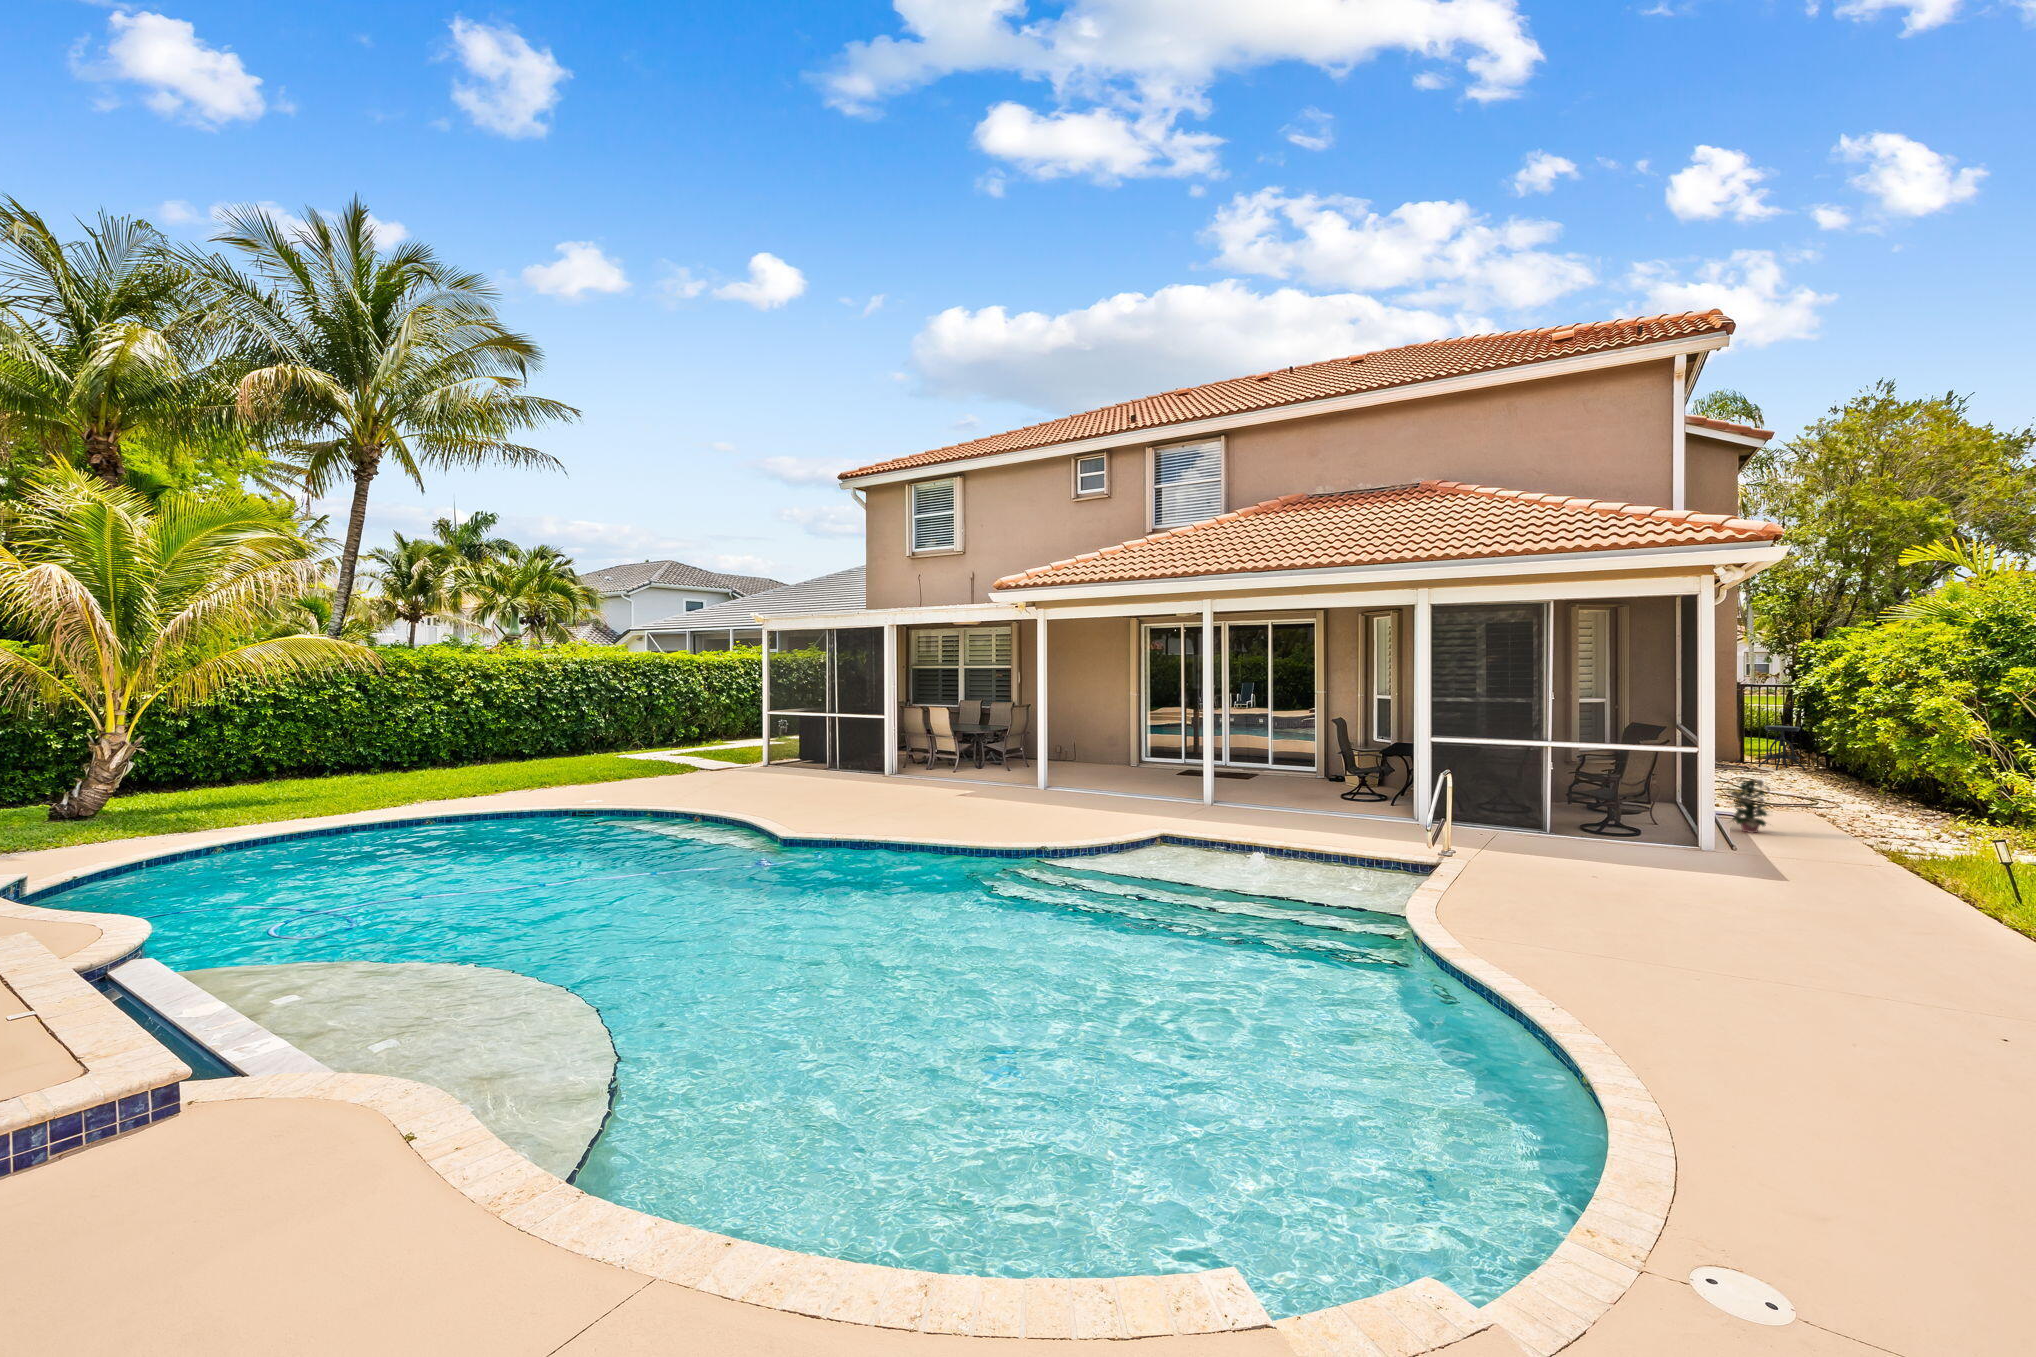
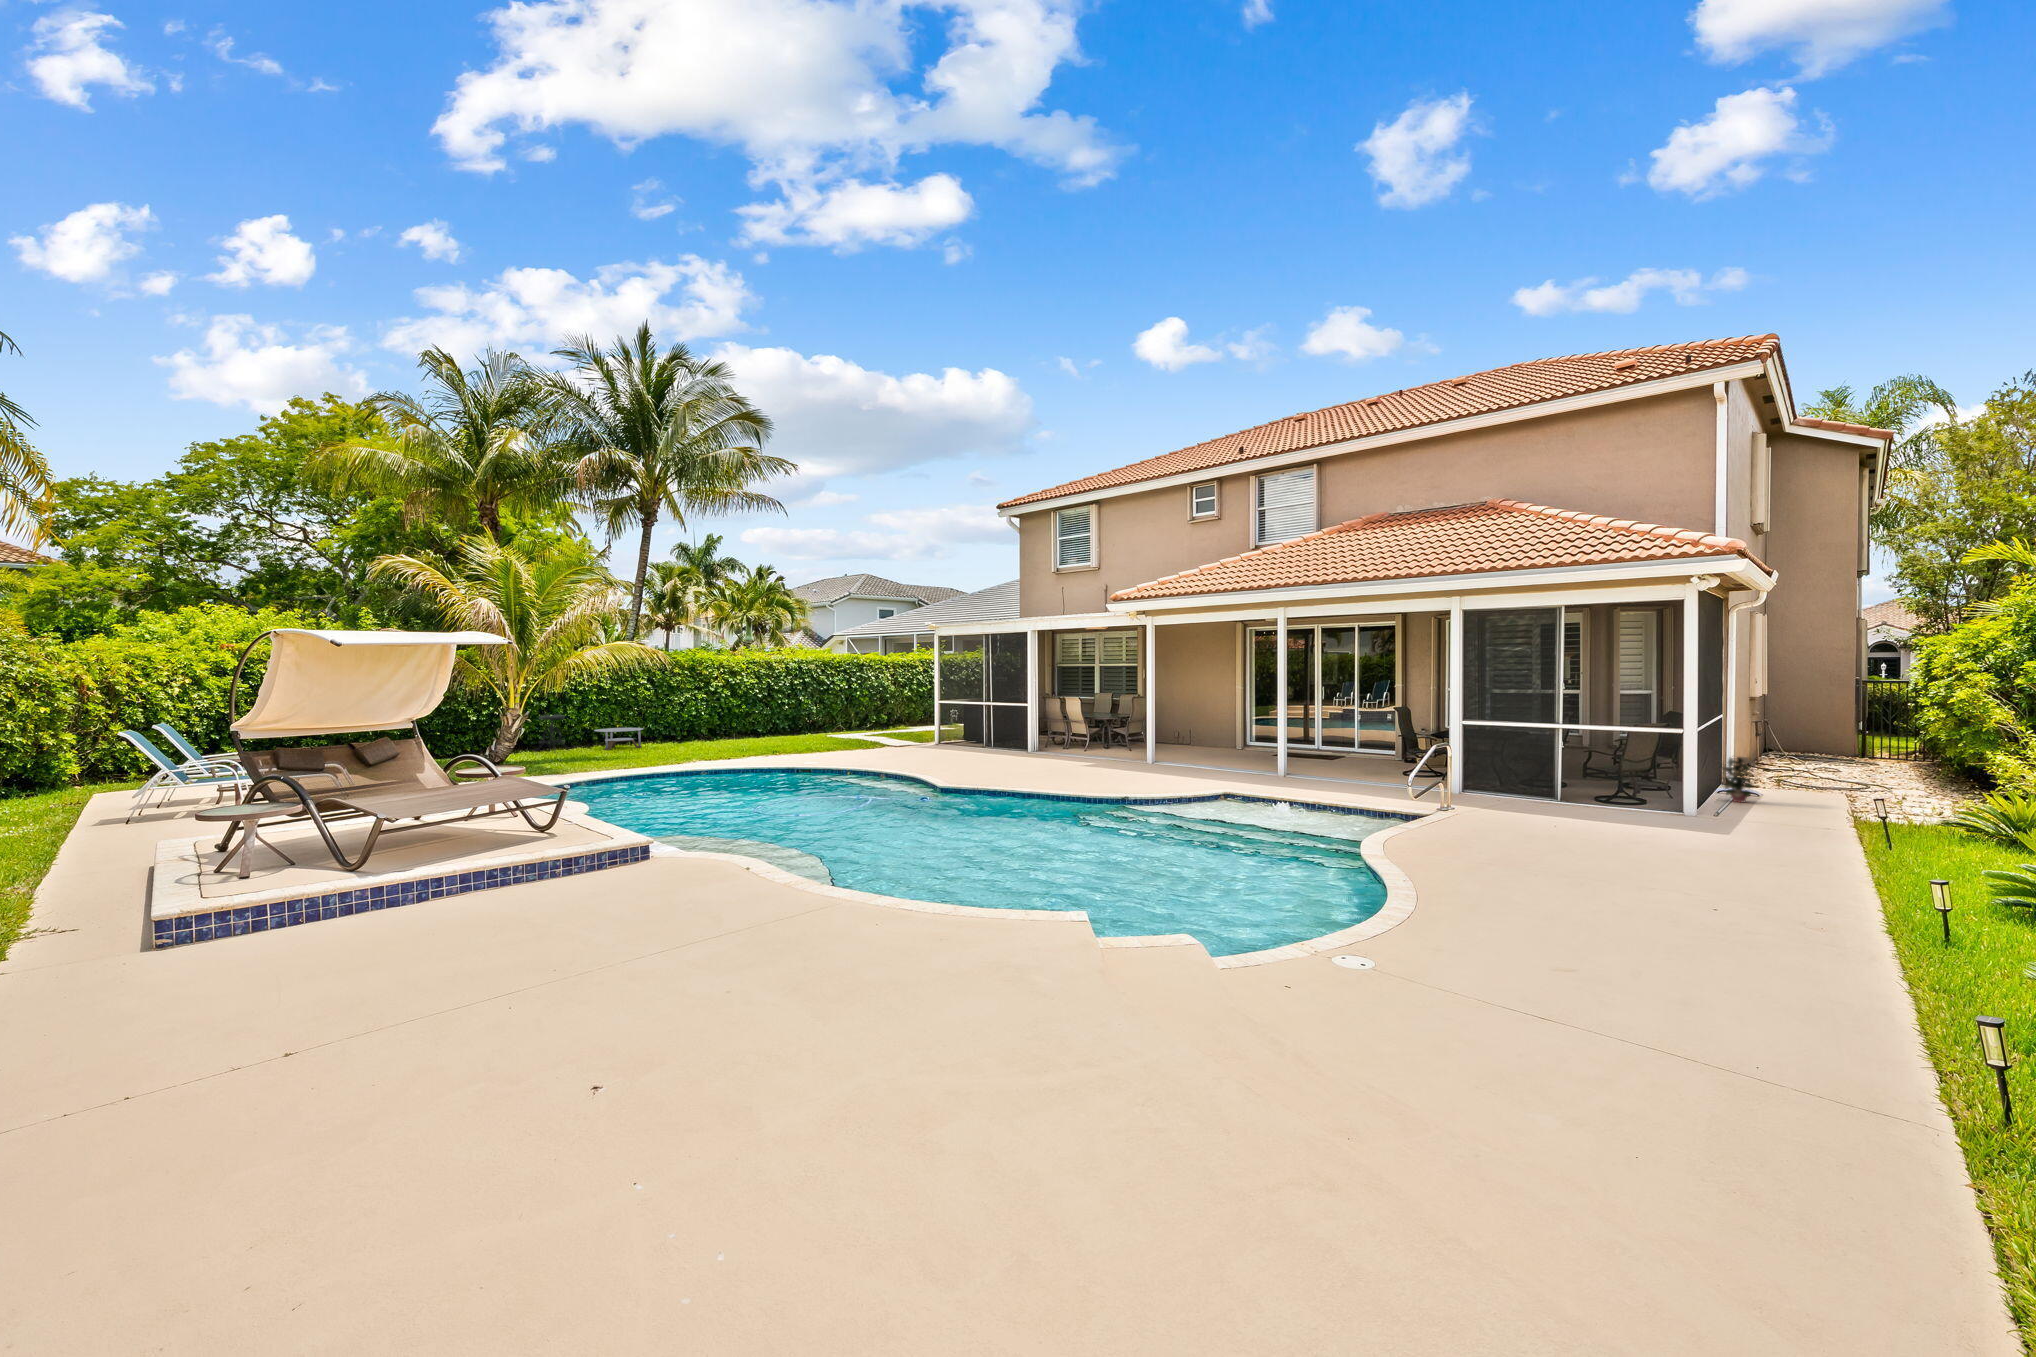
stool: present [1758,726,1806,771] -> present [539,715,564,749]
round table: none [270,753,350,786] -> present [594,728,643,750]

